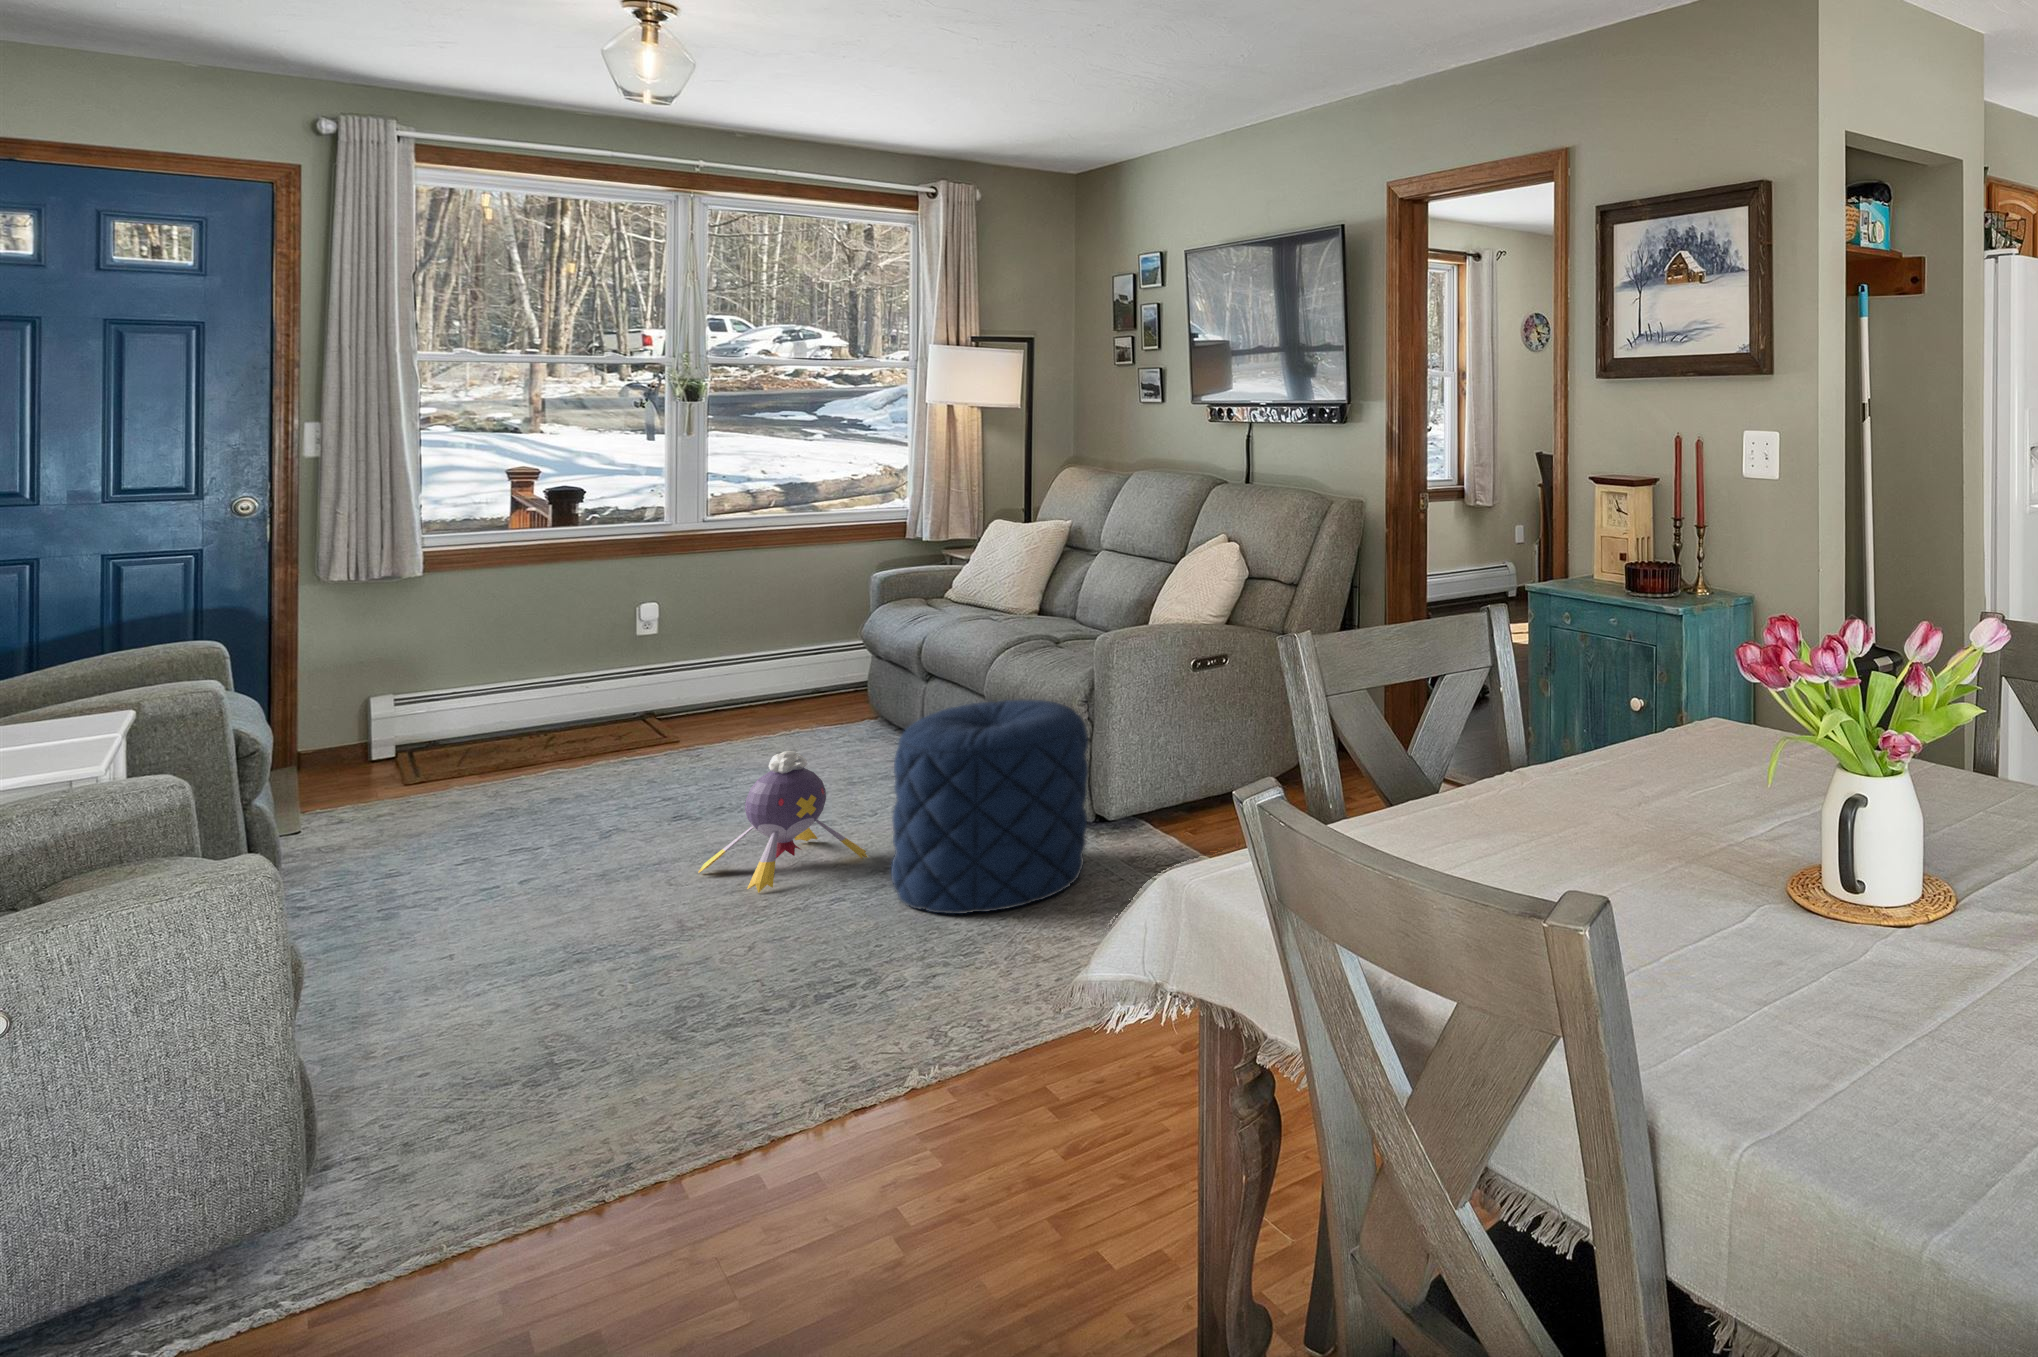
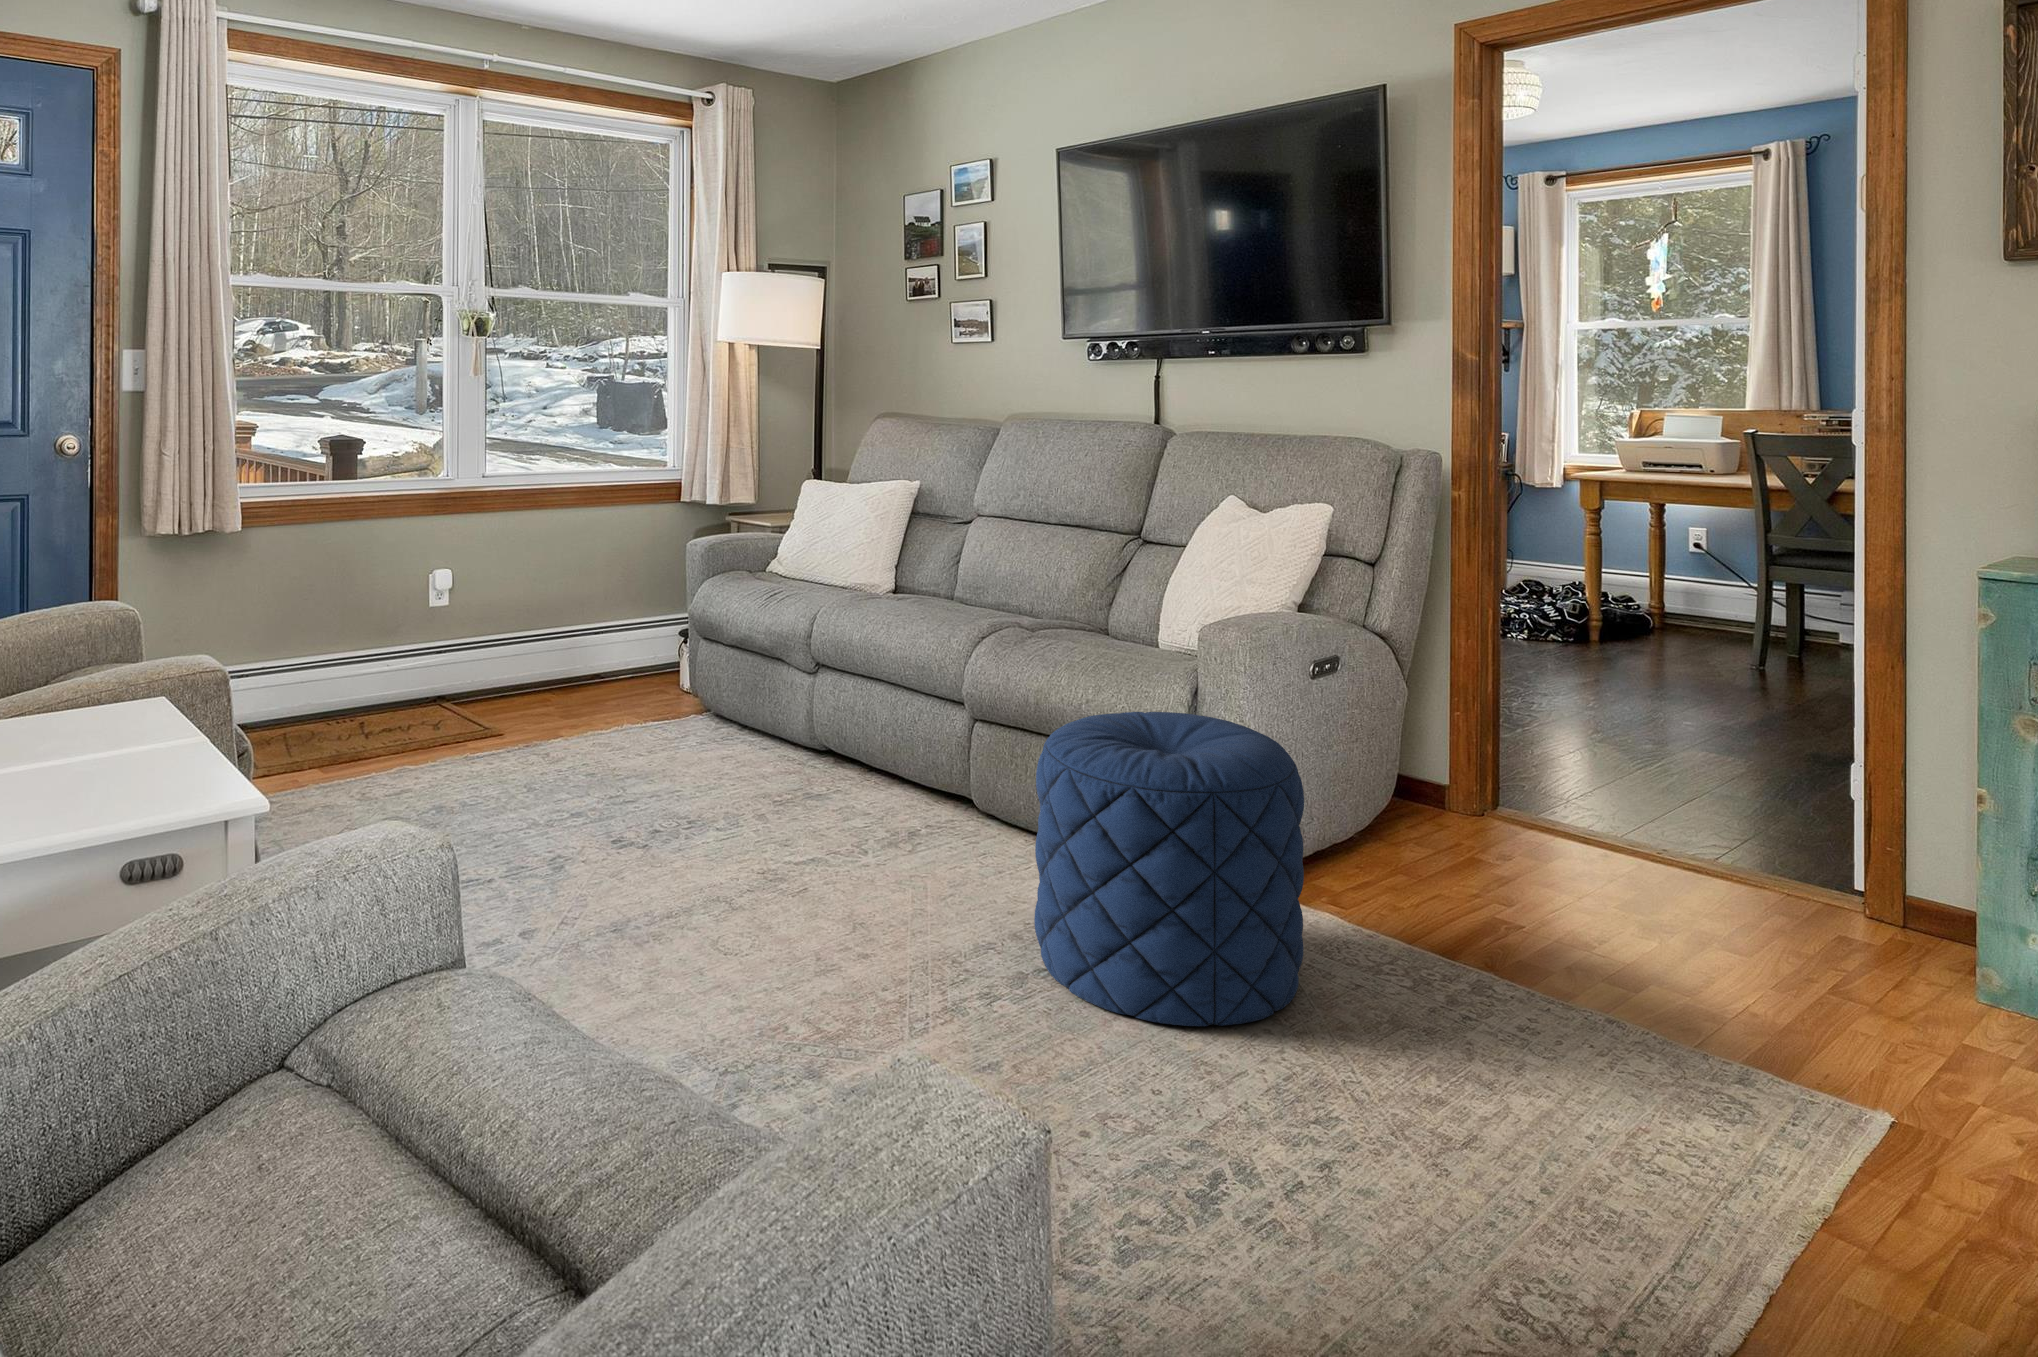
plush toy: present [698,751,868,893] -> none [743,770,944,971]

